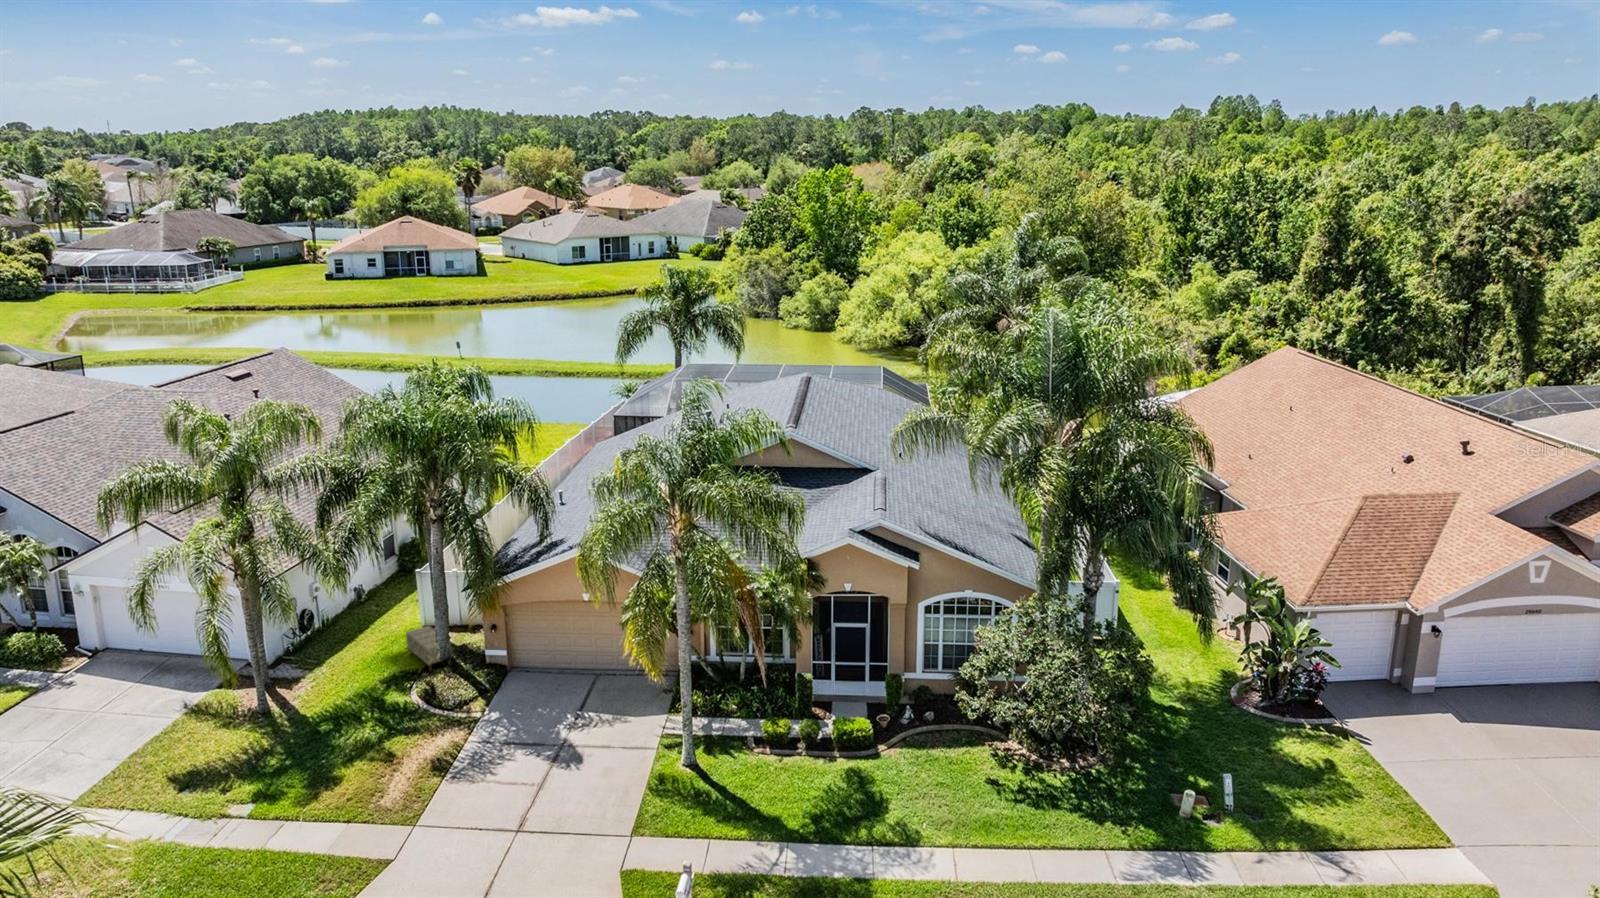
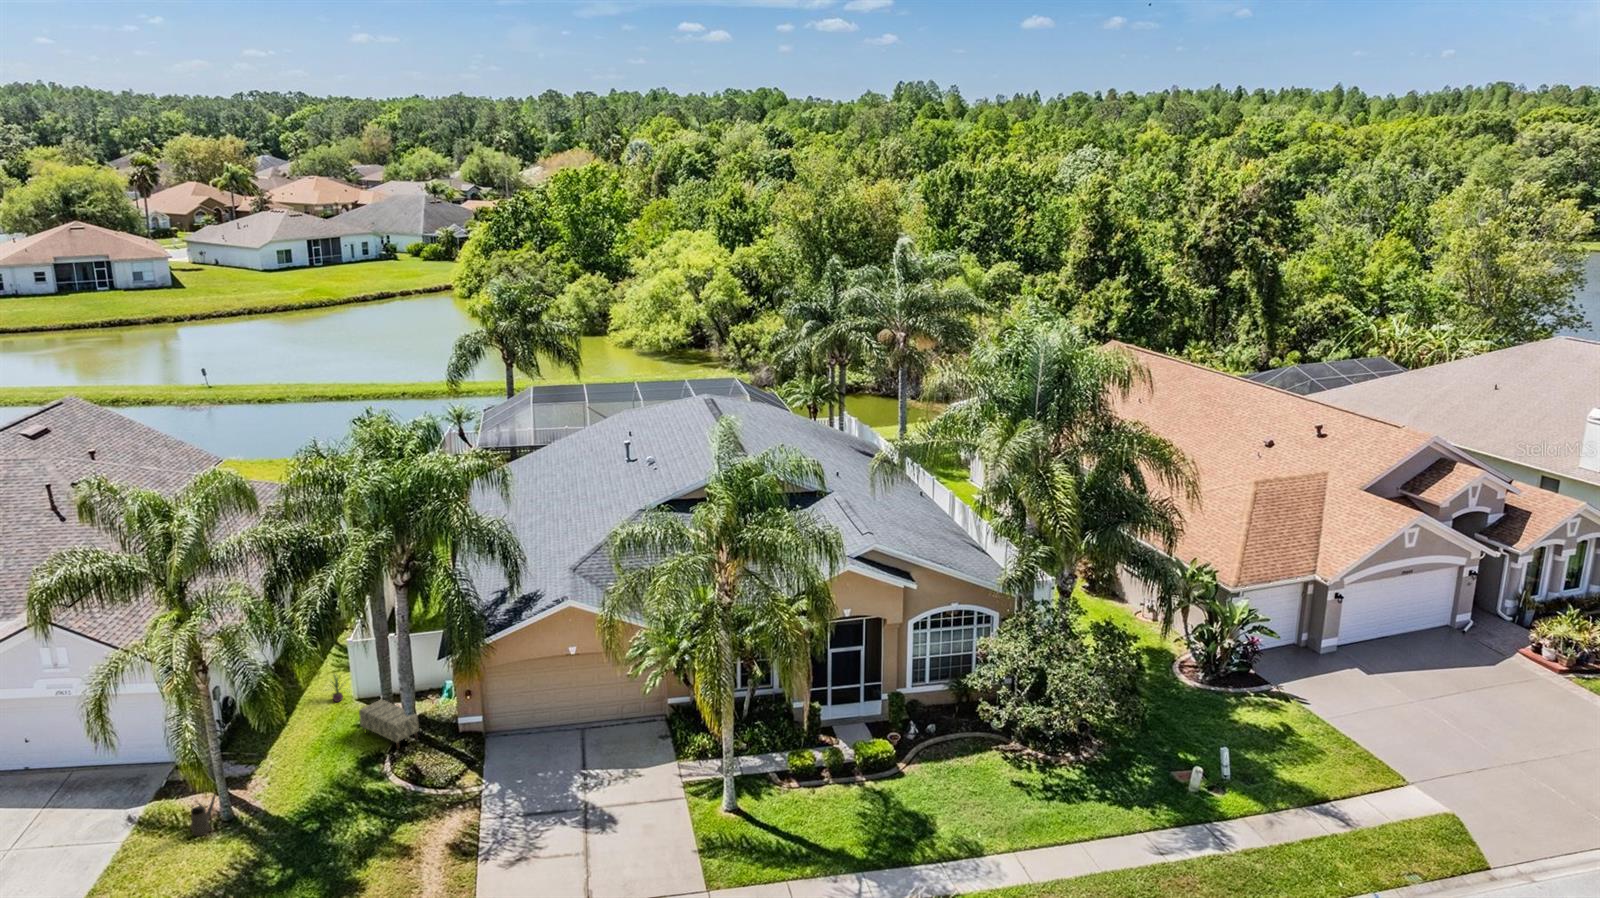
decorative plant: present [1233,676,1248,706] -> present [331,674,343,702]
watering can: none [229,686,258,722] -> present [190,794,216,836]

